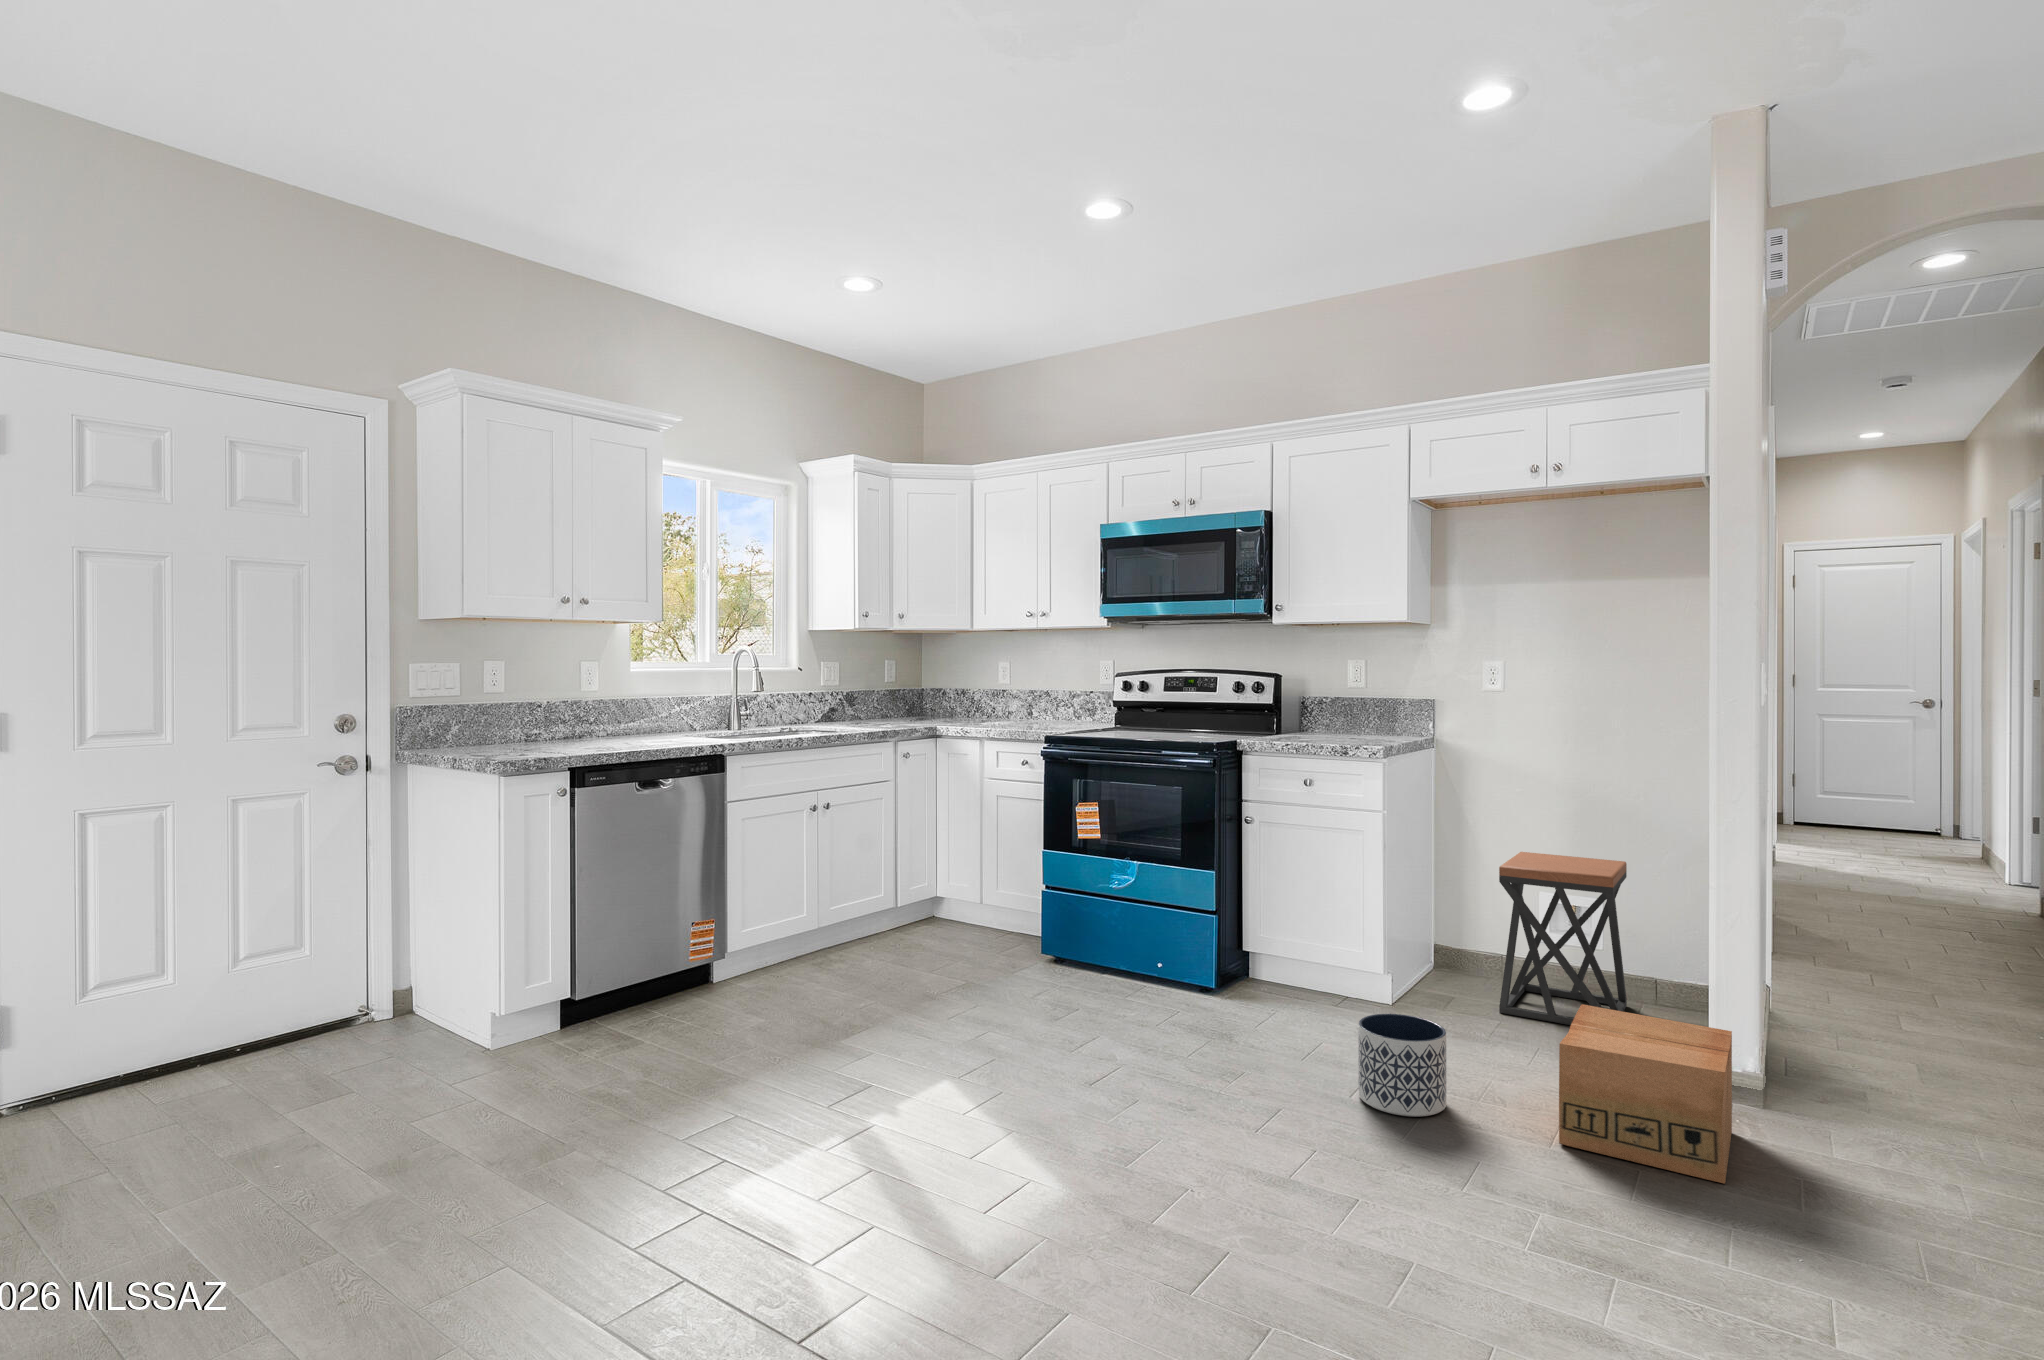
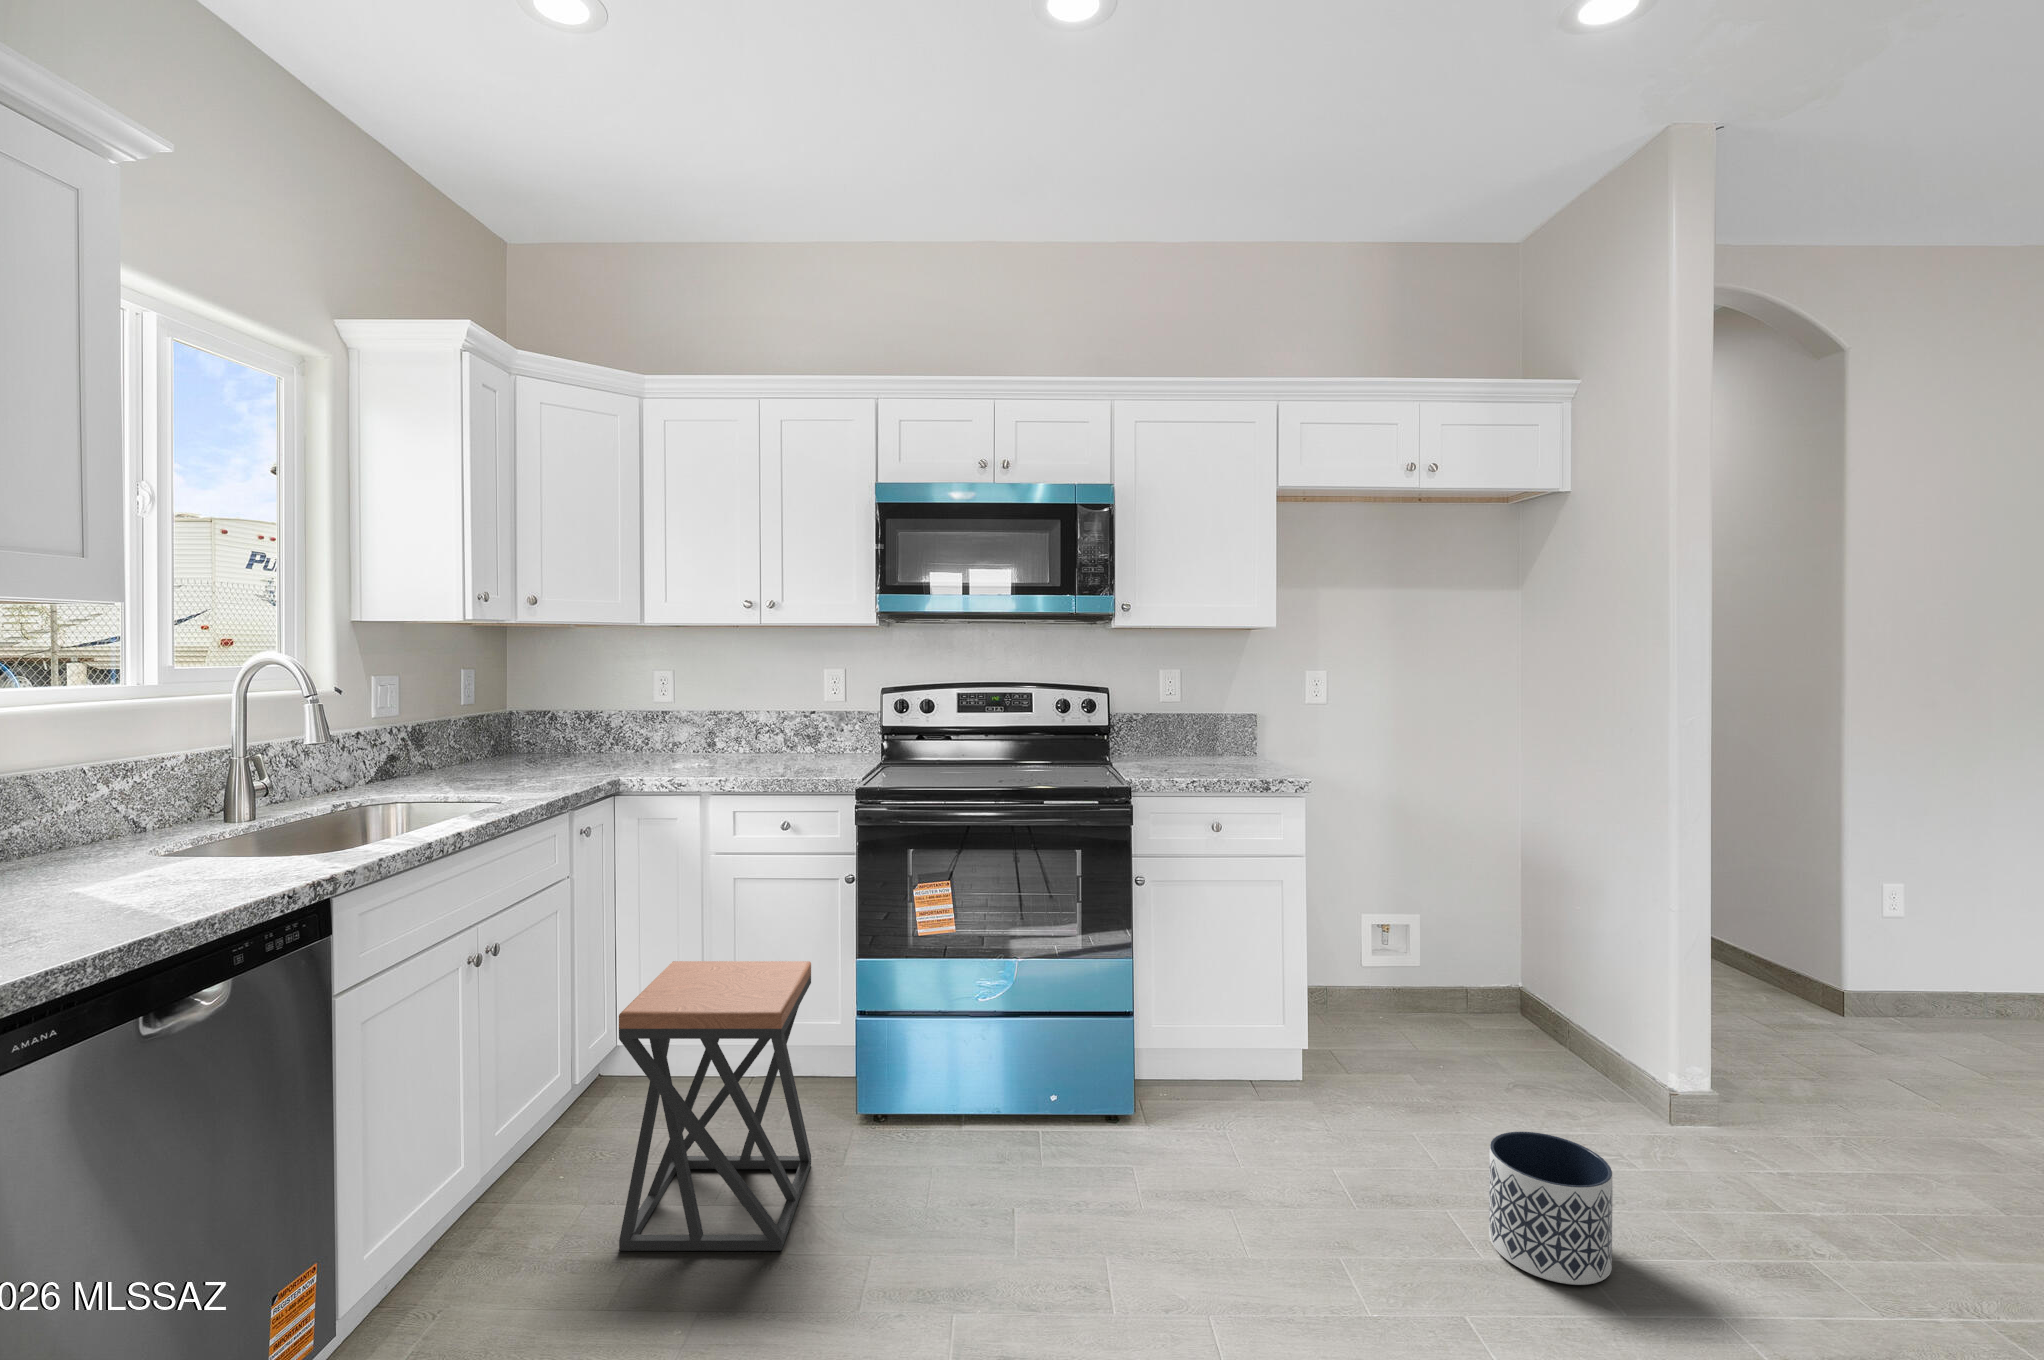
stool: present [1499,852,1627,1025] -> present [619,961,811,1251]
cardboard box: present [1559,1004,1732,1184] -> none [1636,1068,1914,1266]

